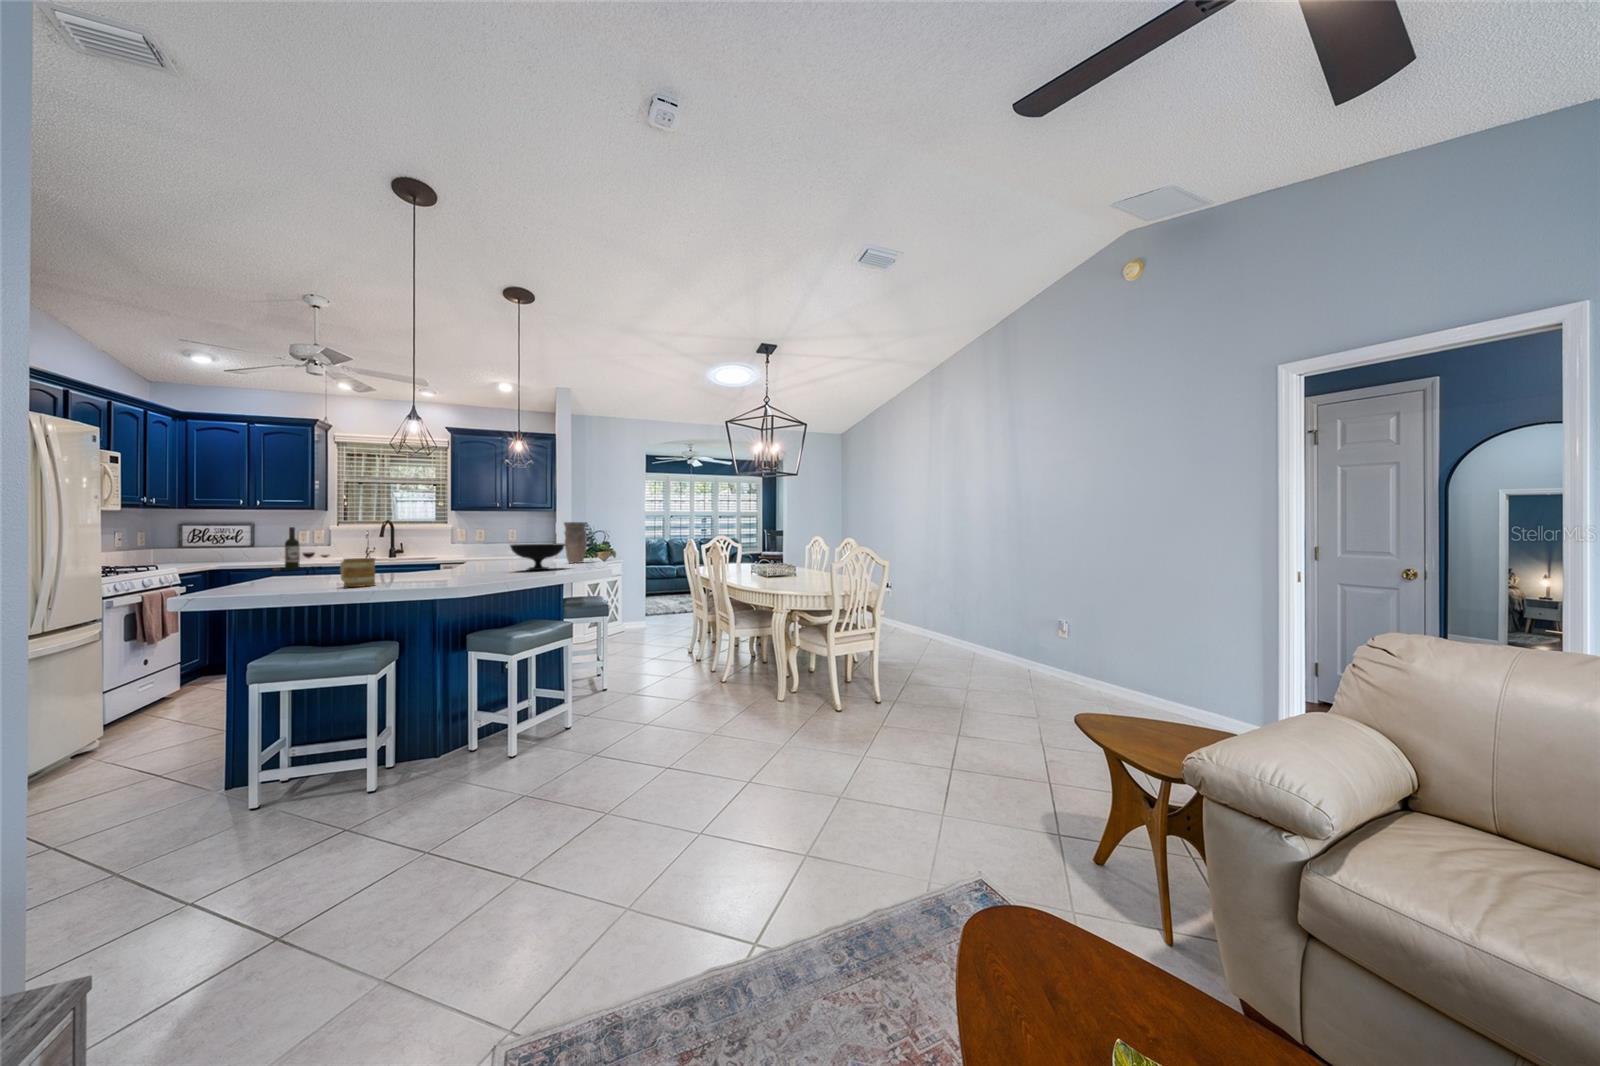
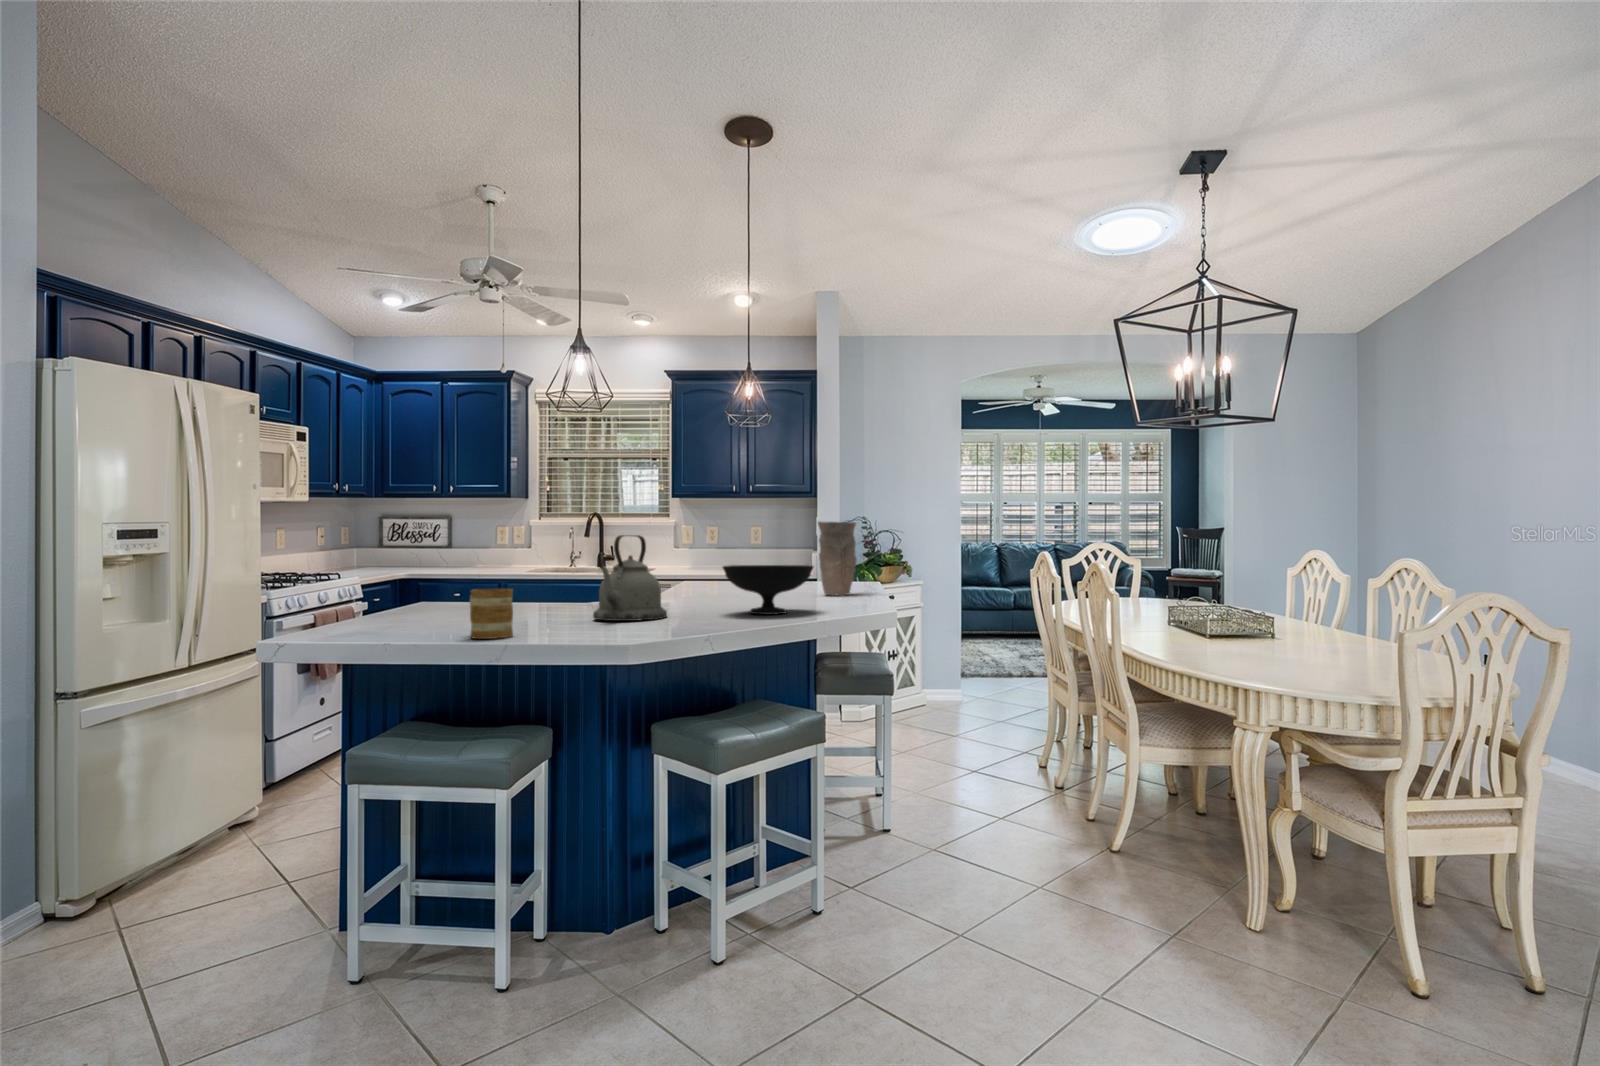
wine bottle: present [270,527,329,571] -> none [457,522,525,583]
kettle: none [423,527,474,577] -> present [593,535,667,621]

